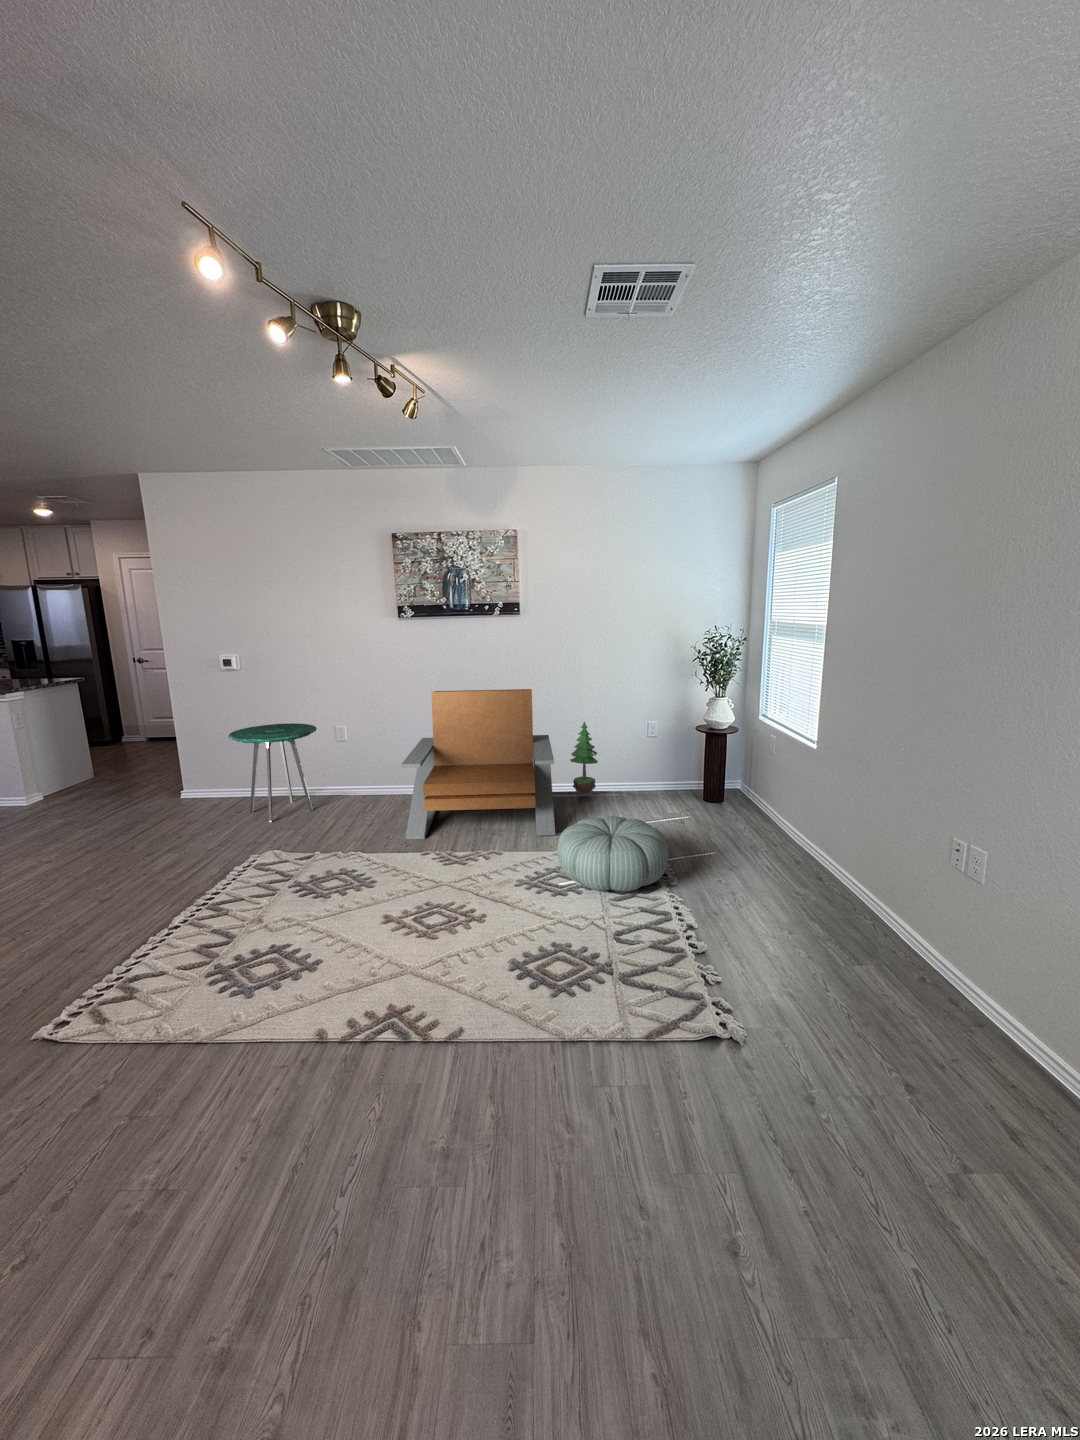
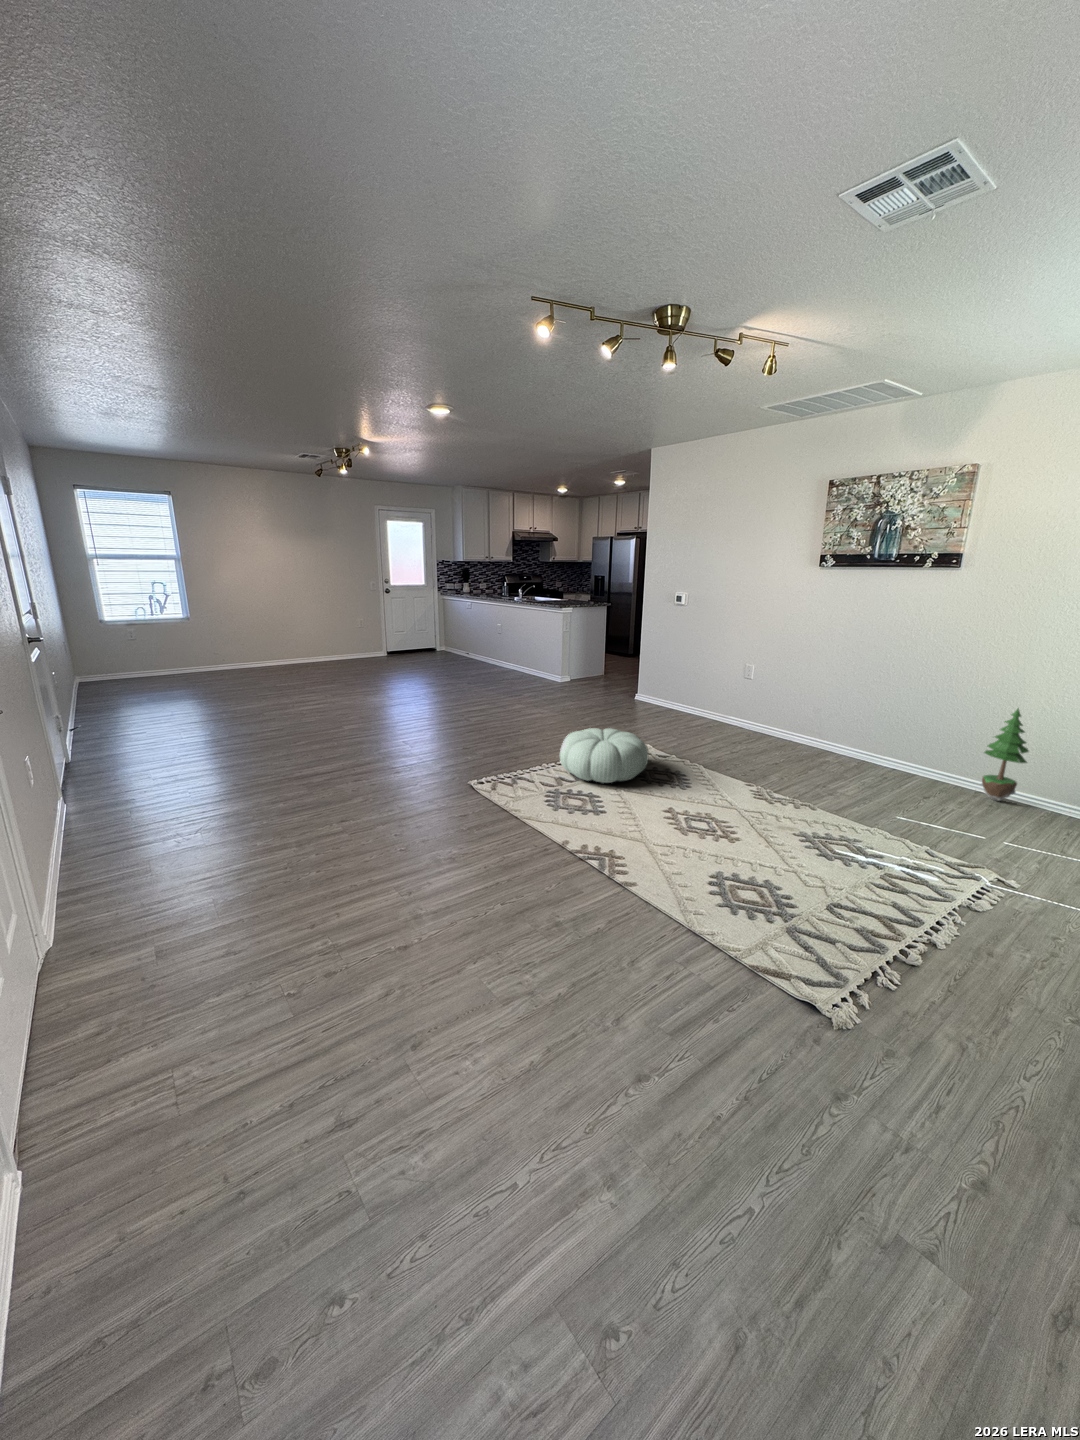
lounge chair: present [401,689,555,839] -> none [748,643,961,817]
side table: present [228,723,317,822] -> none [657,653,724,729]
pouf: present [557,816,668,891] -> present [560,728,649,783]

